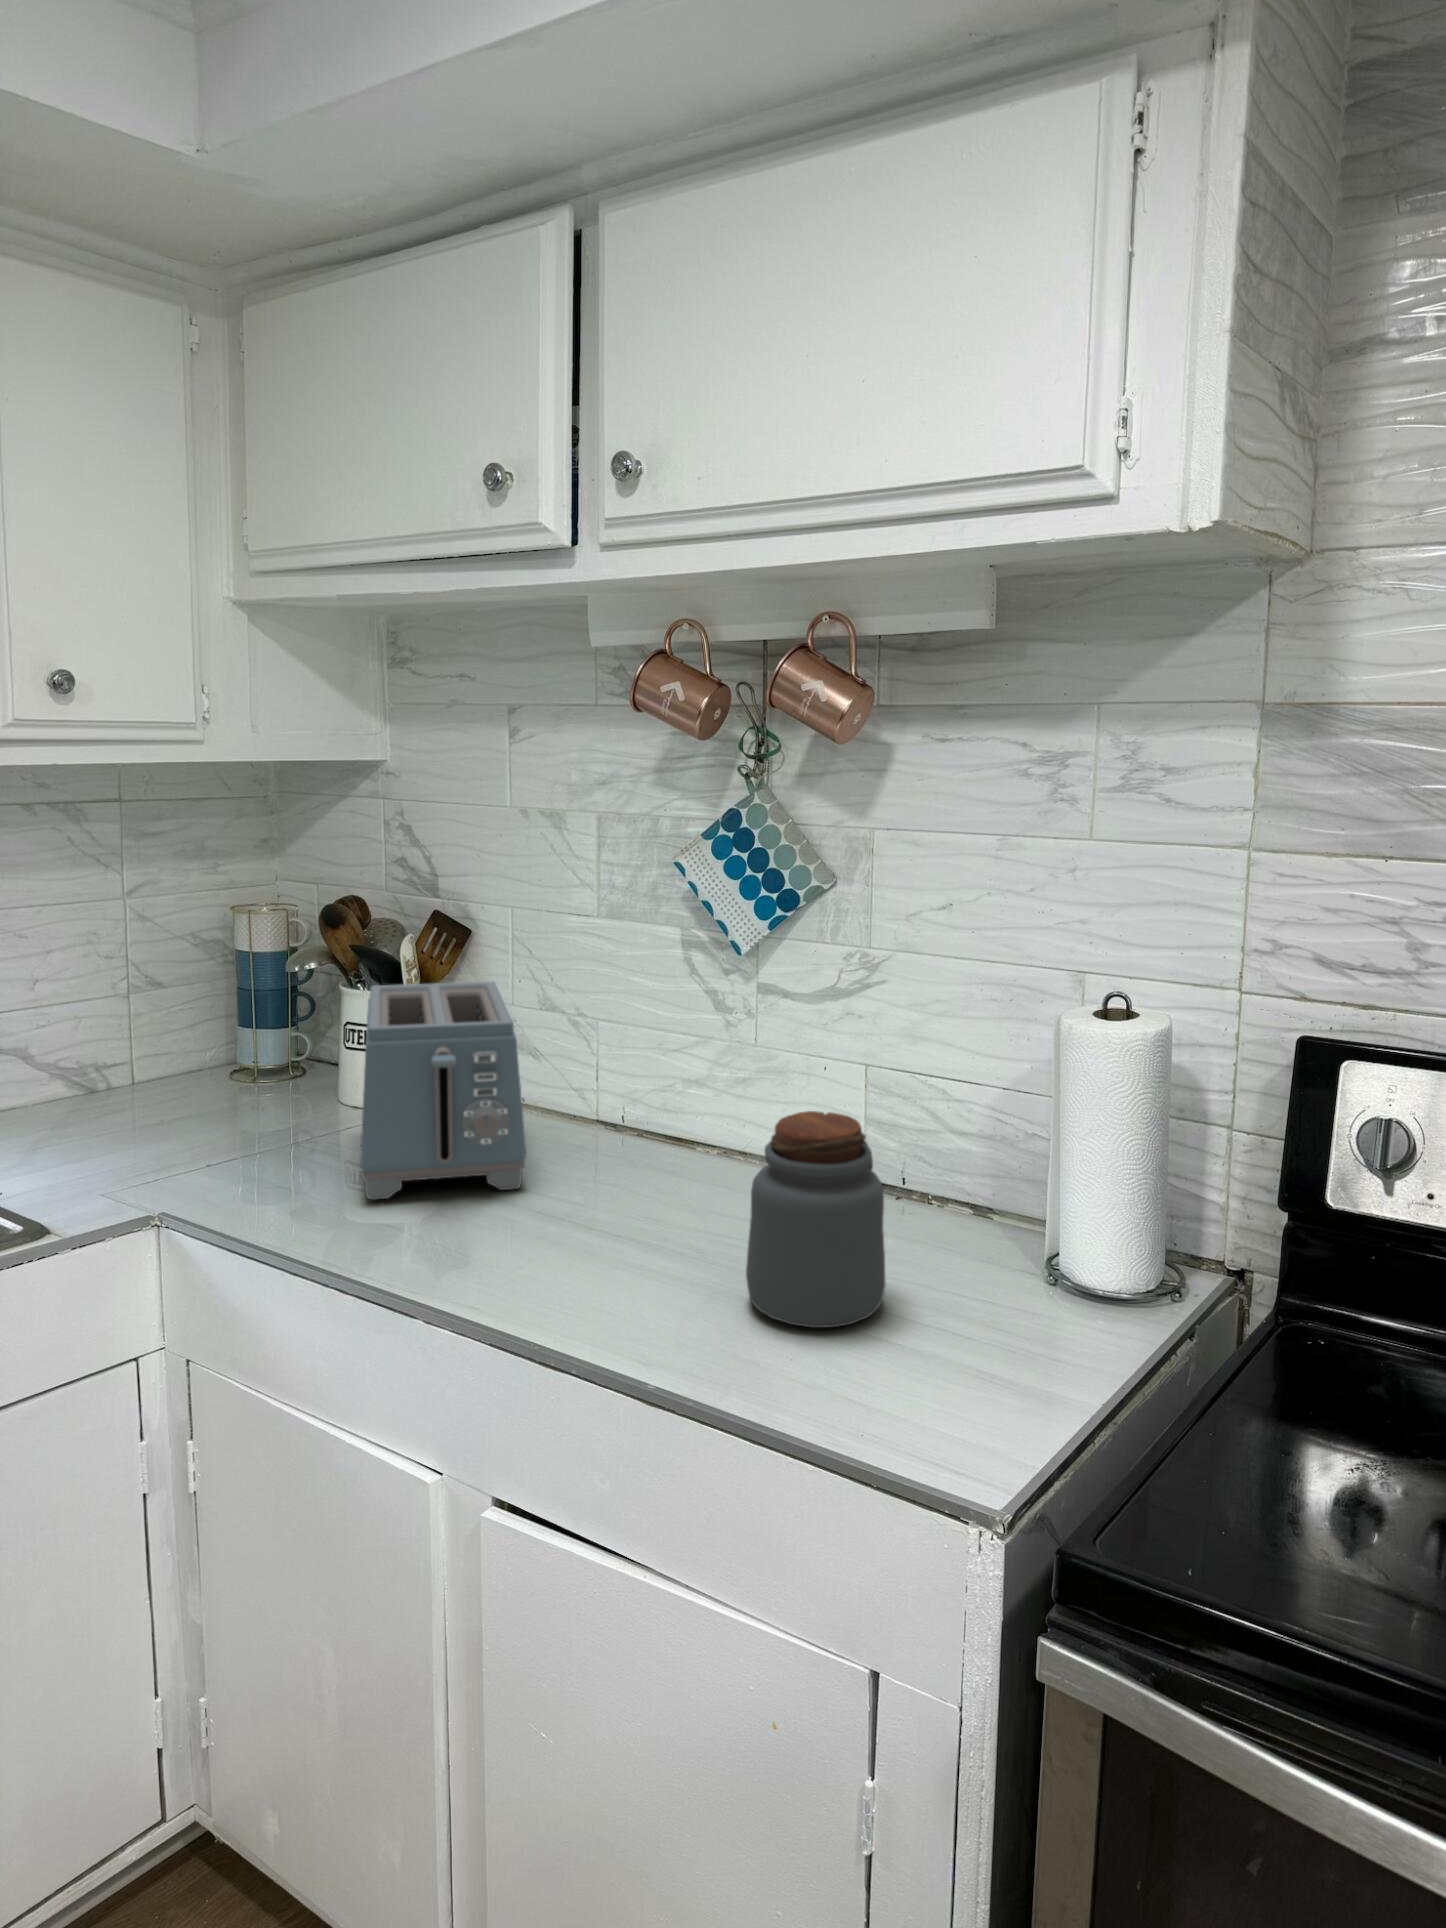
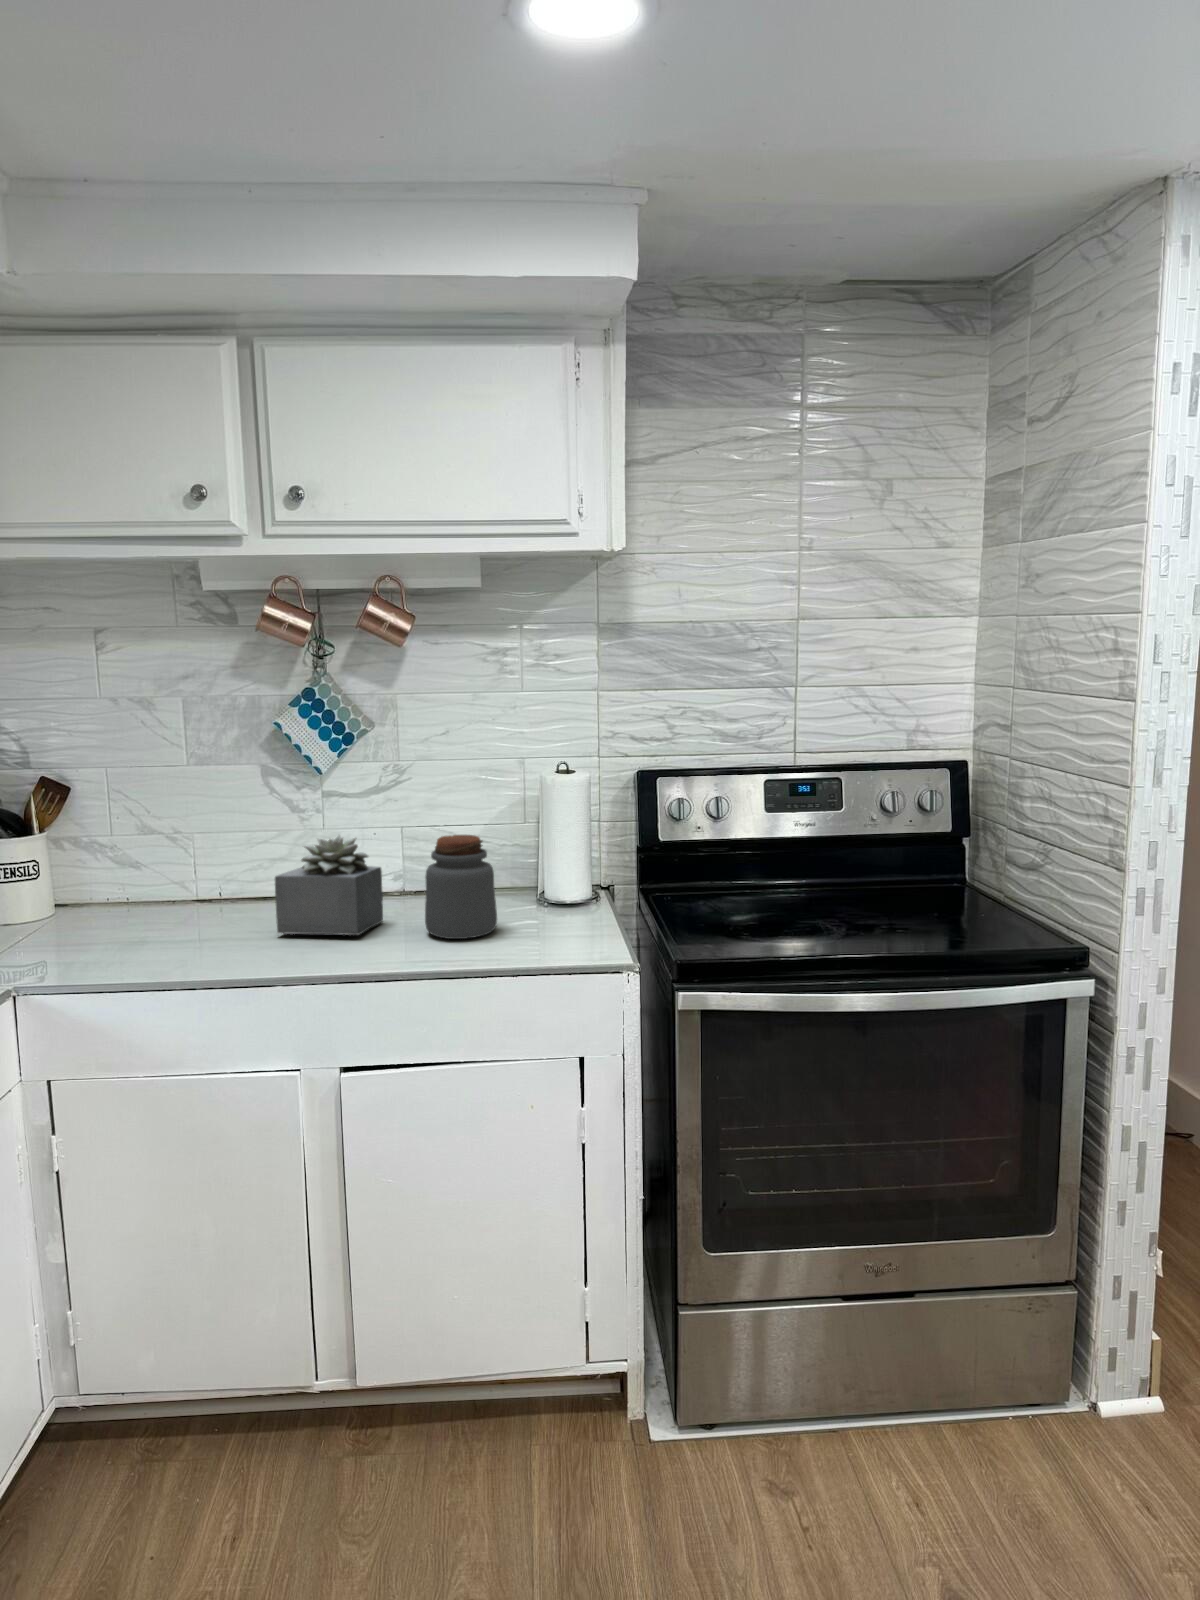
toaster: present [360,982,526,1200] -> none [40,817,222,953]
succulent plant: none [563,1068,745,1259] -> present [275,835,383,935]

